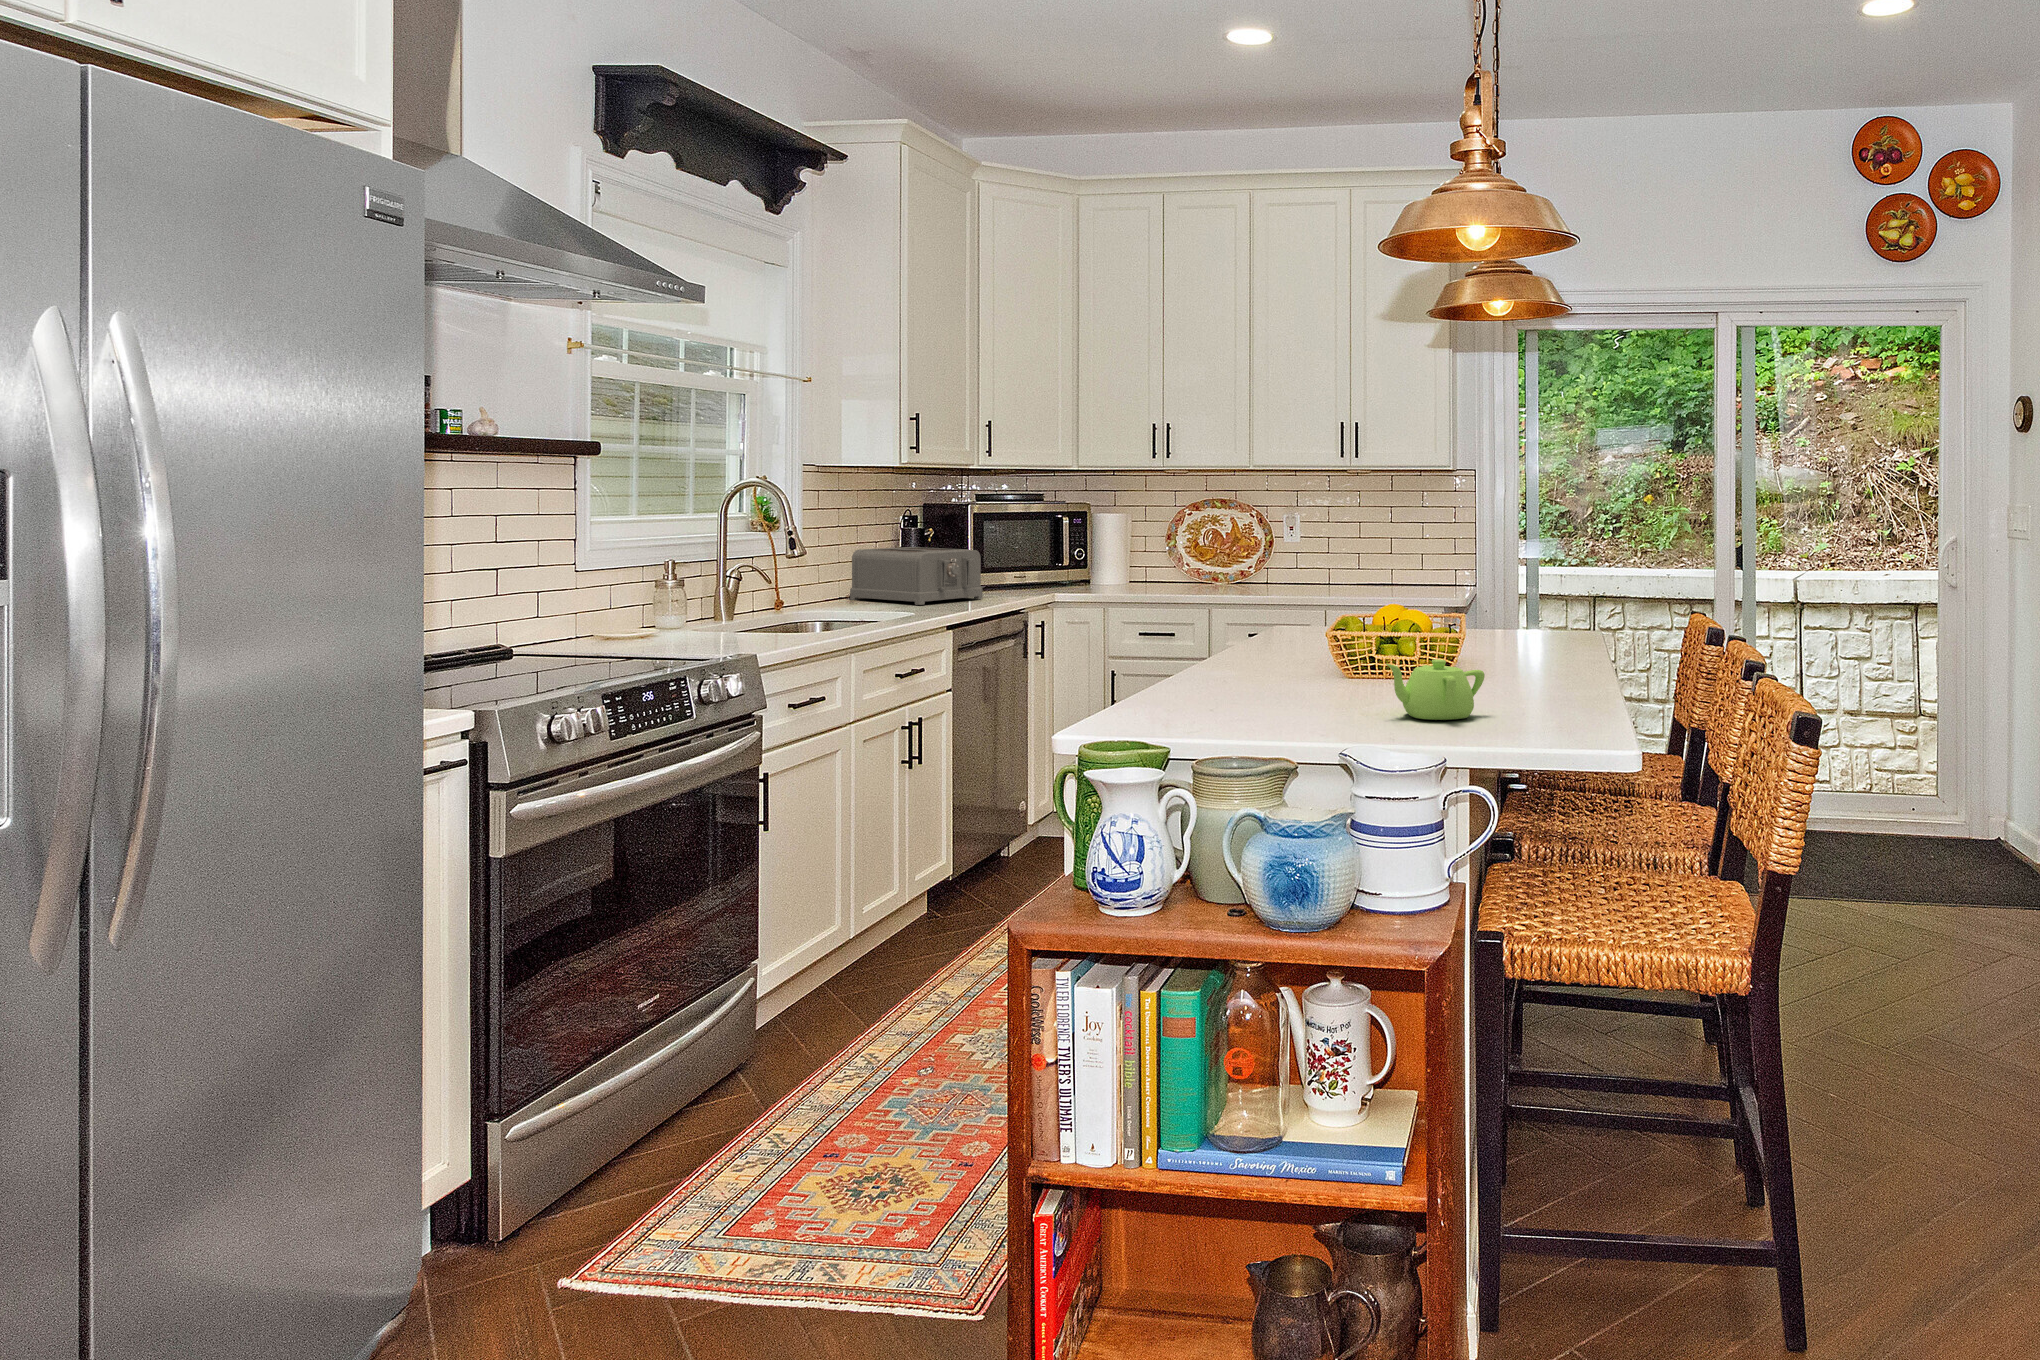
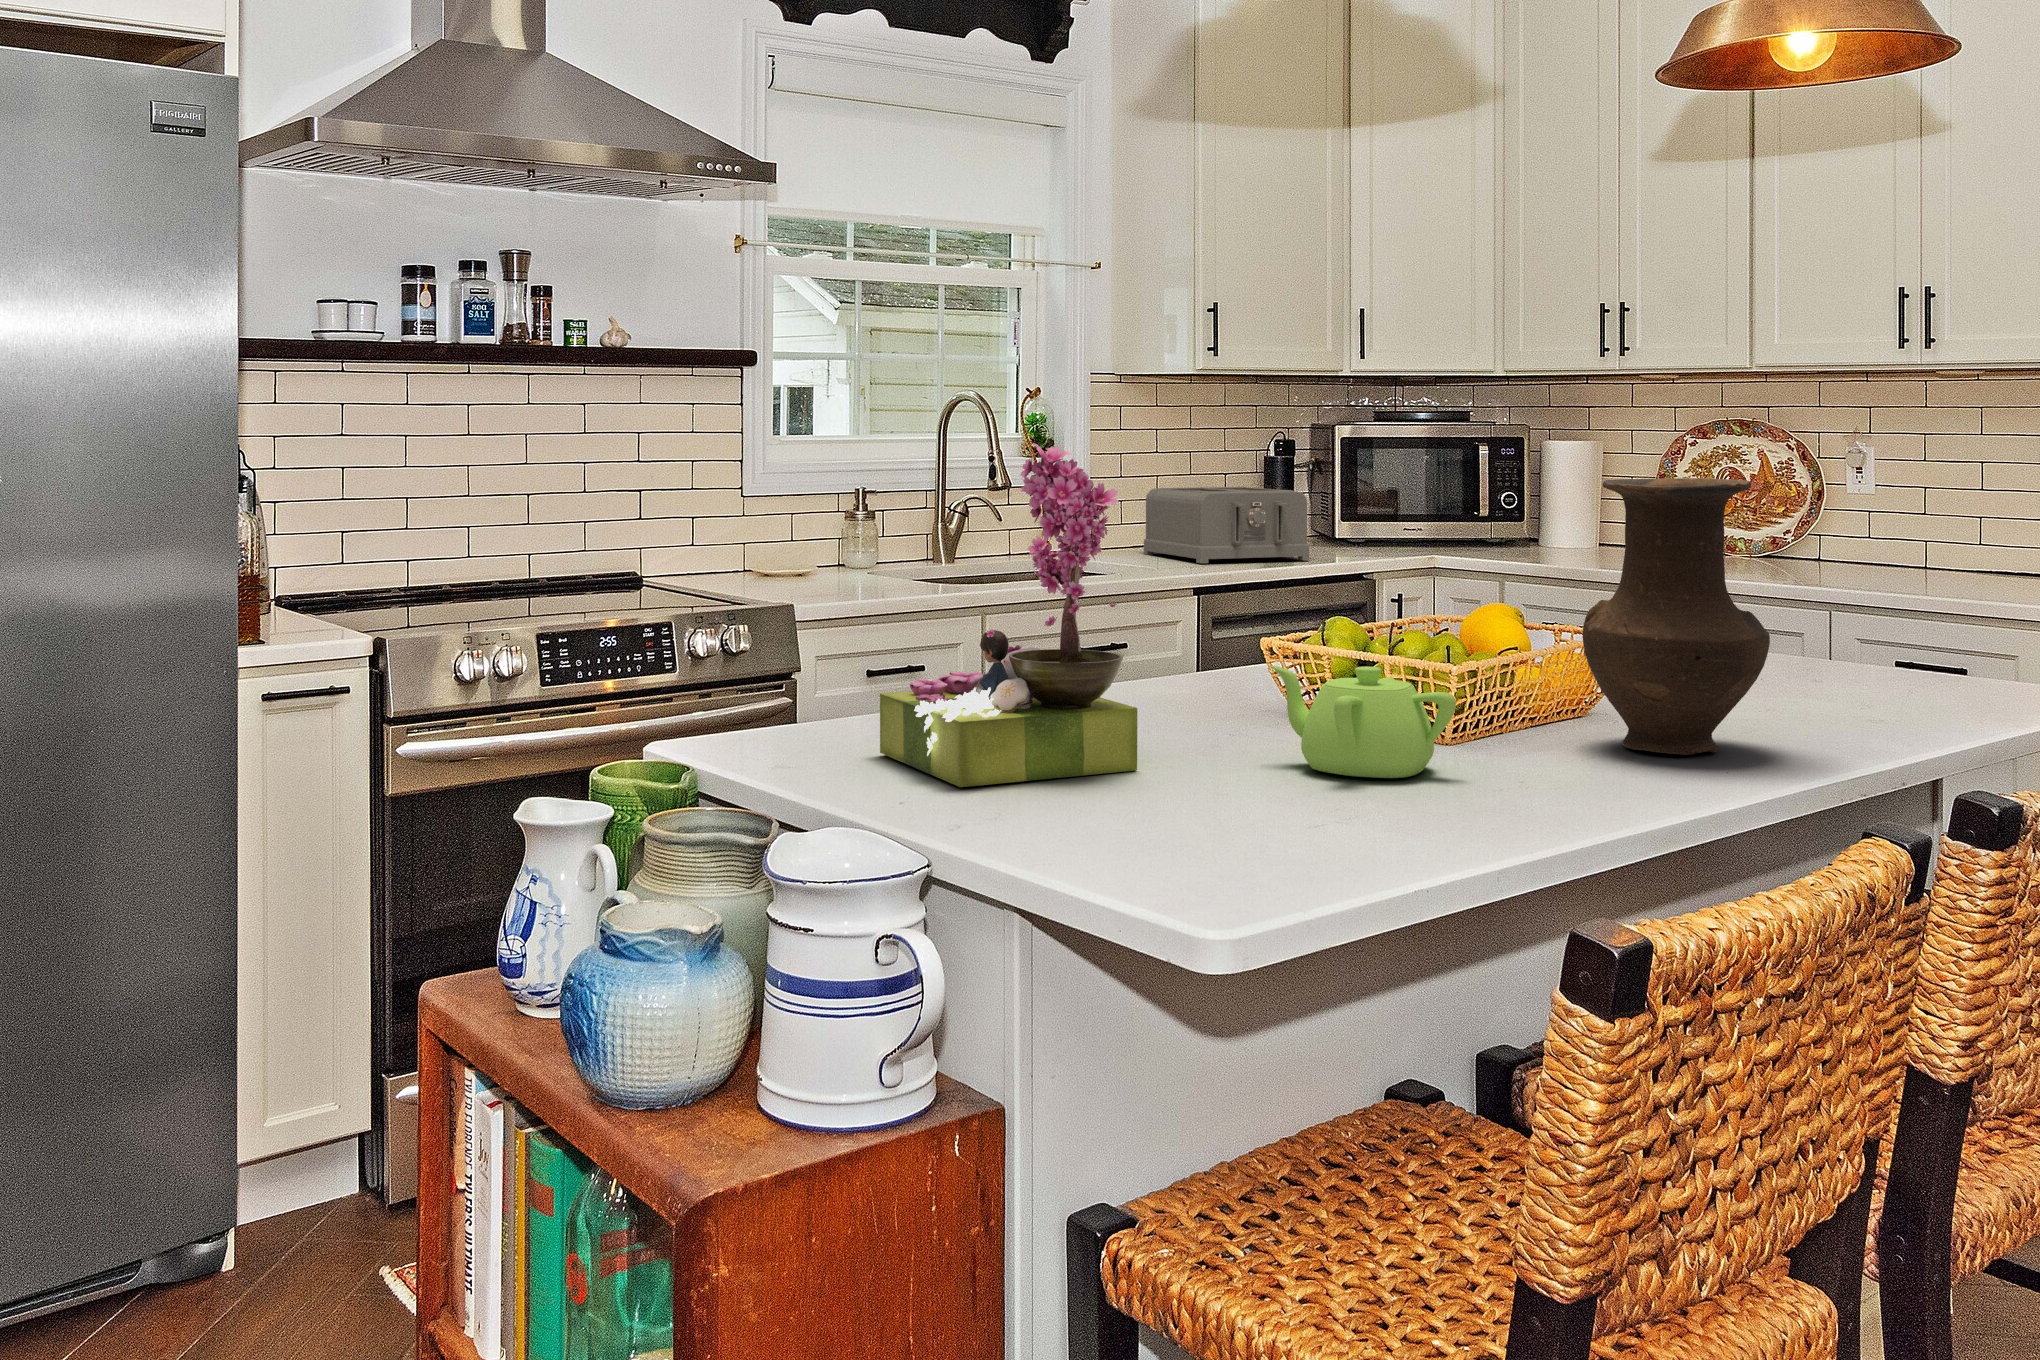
flower arrangement: none [1185,535,1343,752] -> present [880,443,1137,787]
vase: none [1475,550,1565,692] -> present [1582,478,1770,755]

